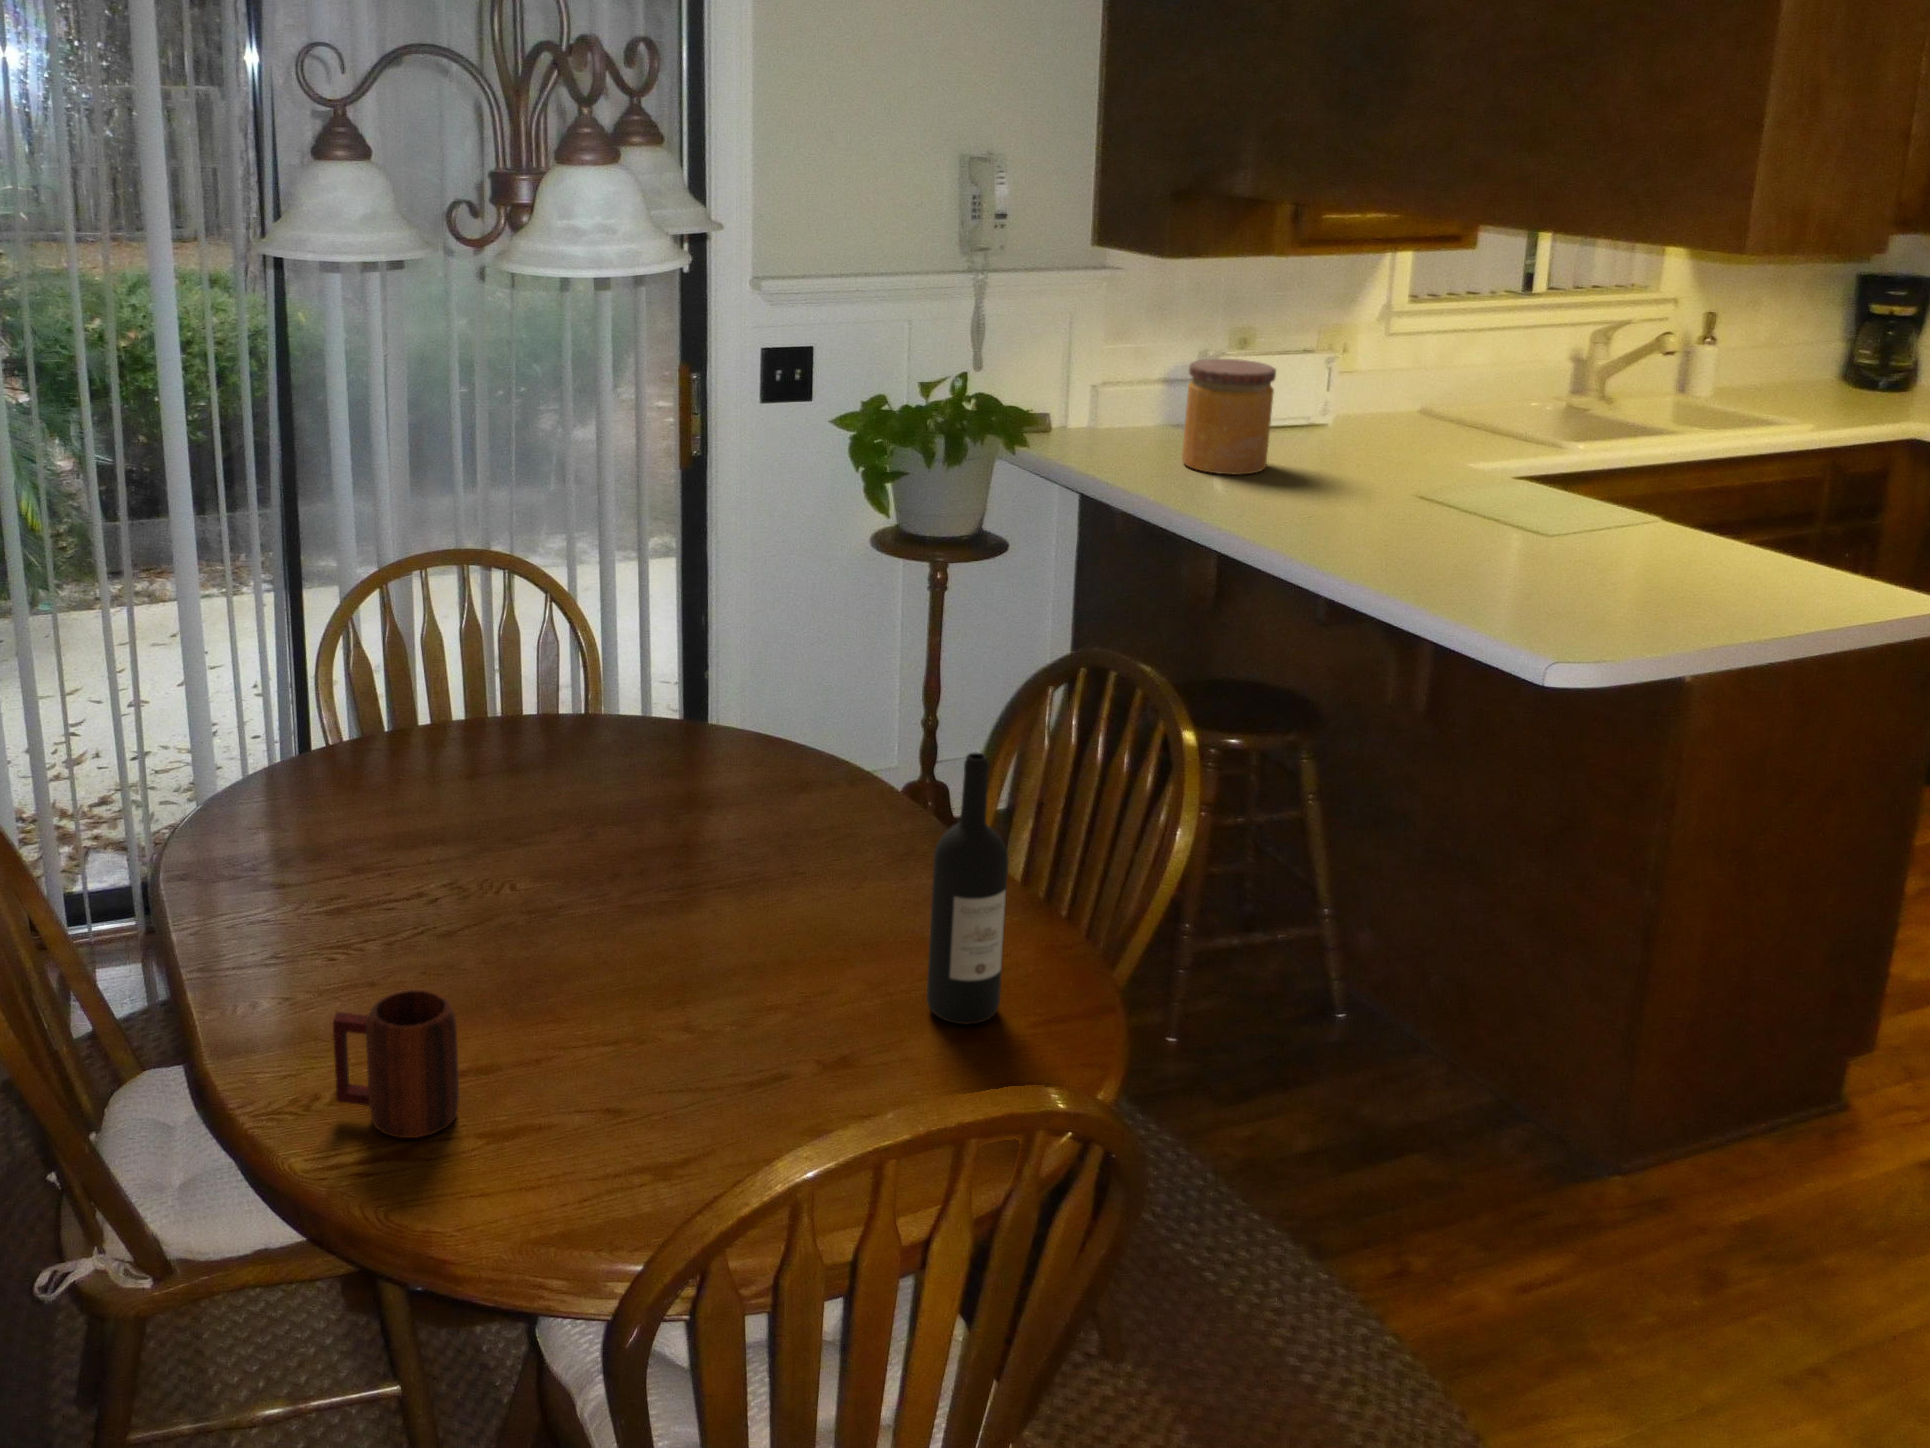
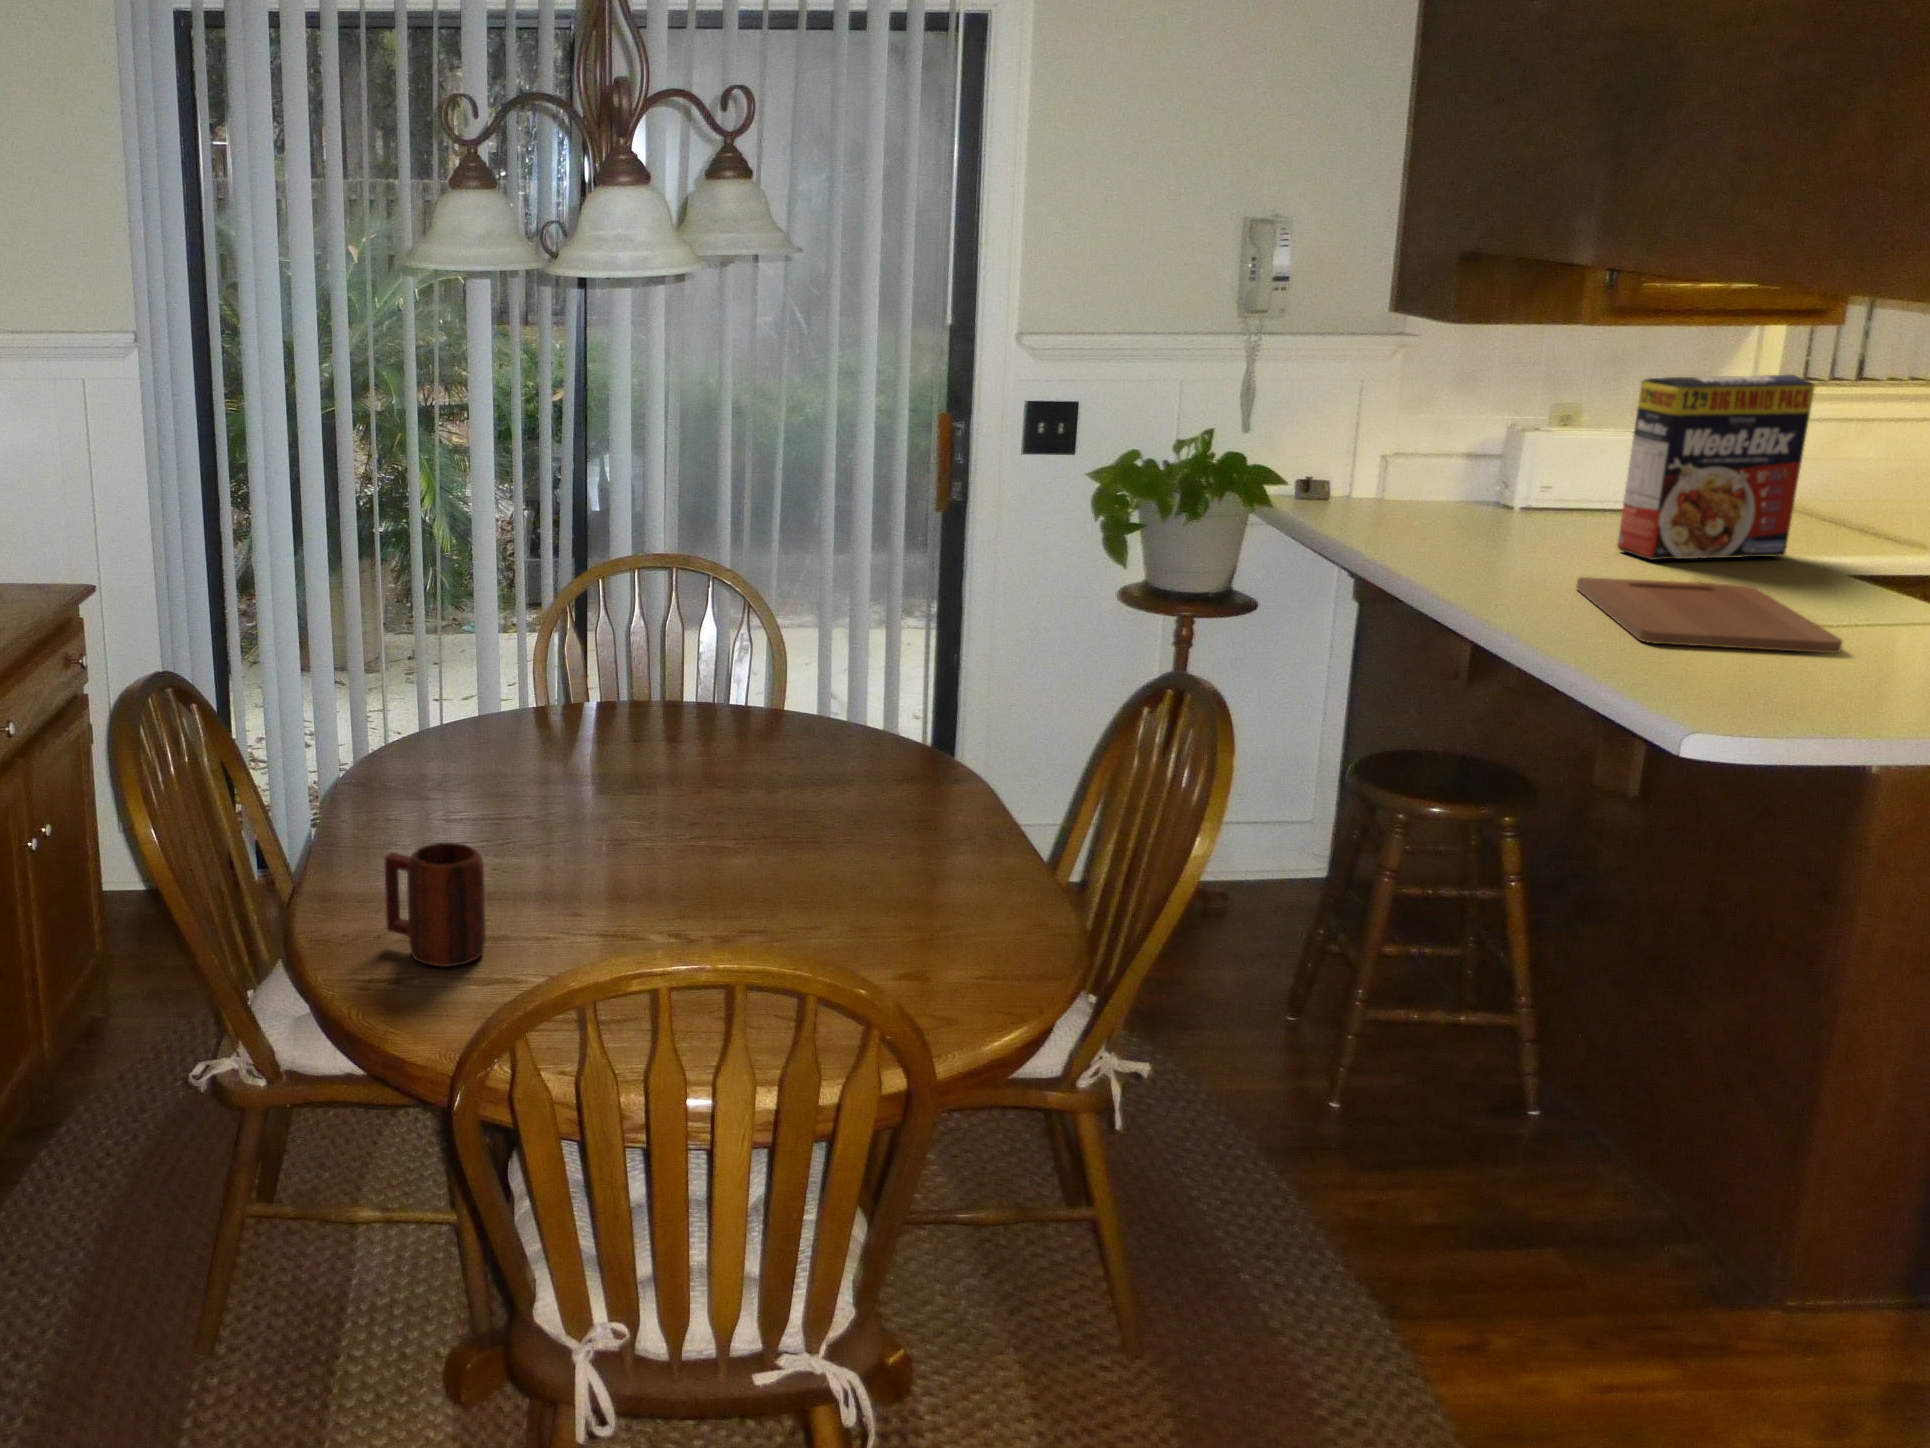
cereal box: none [1332,313,1486,490] -> present [1617,375,1815,560]
jar: present [1182,359,1276,475] -> none [1452,422,1563,541]
cutting board: none [1327,517,1572,592] -> present [1576,577,1842,653]
wine bottle: present [927,753,1008,1024] -> none [941,691,1022,958]

